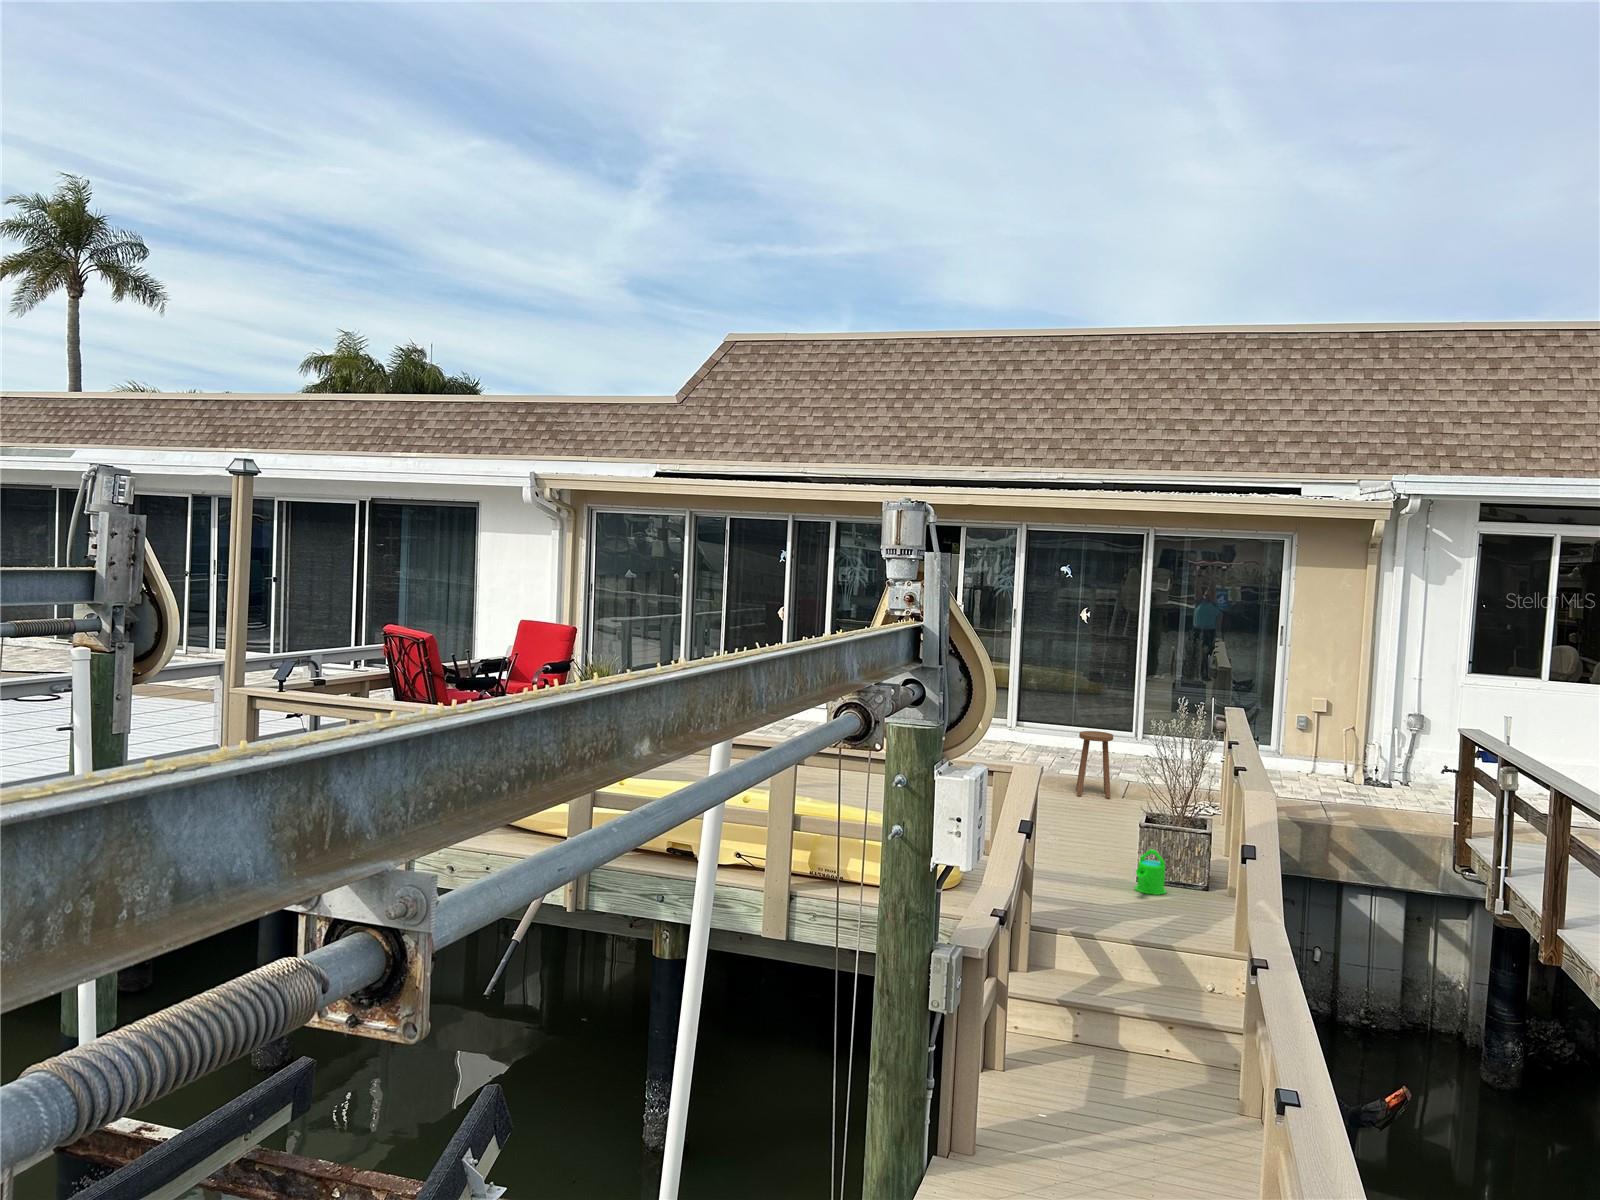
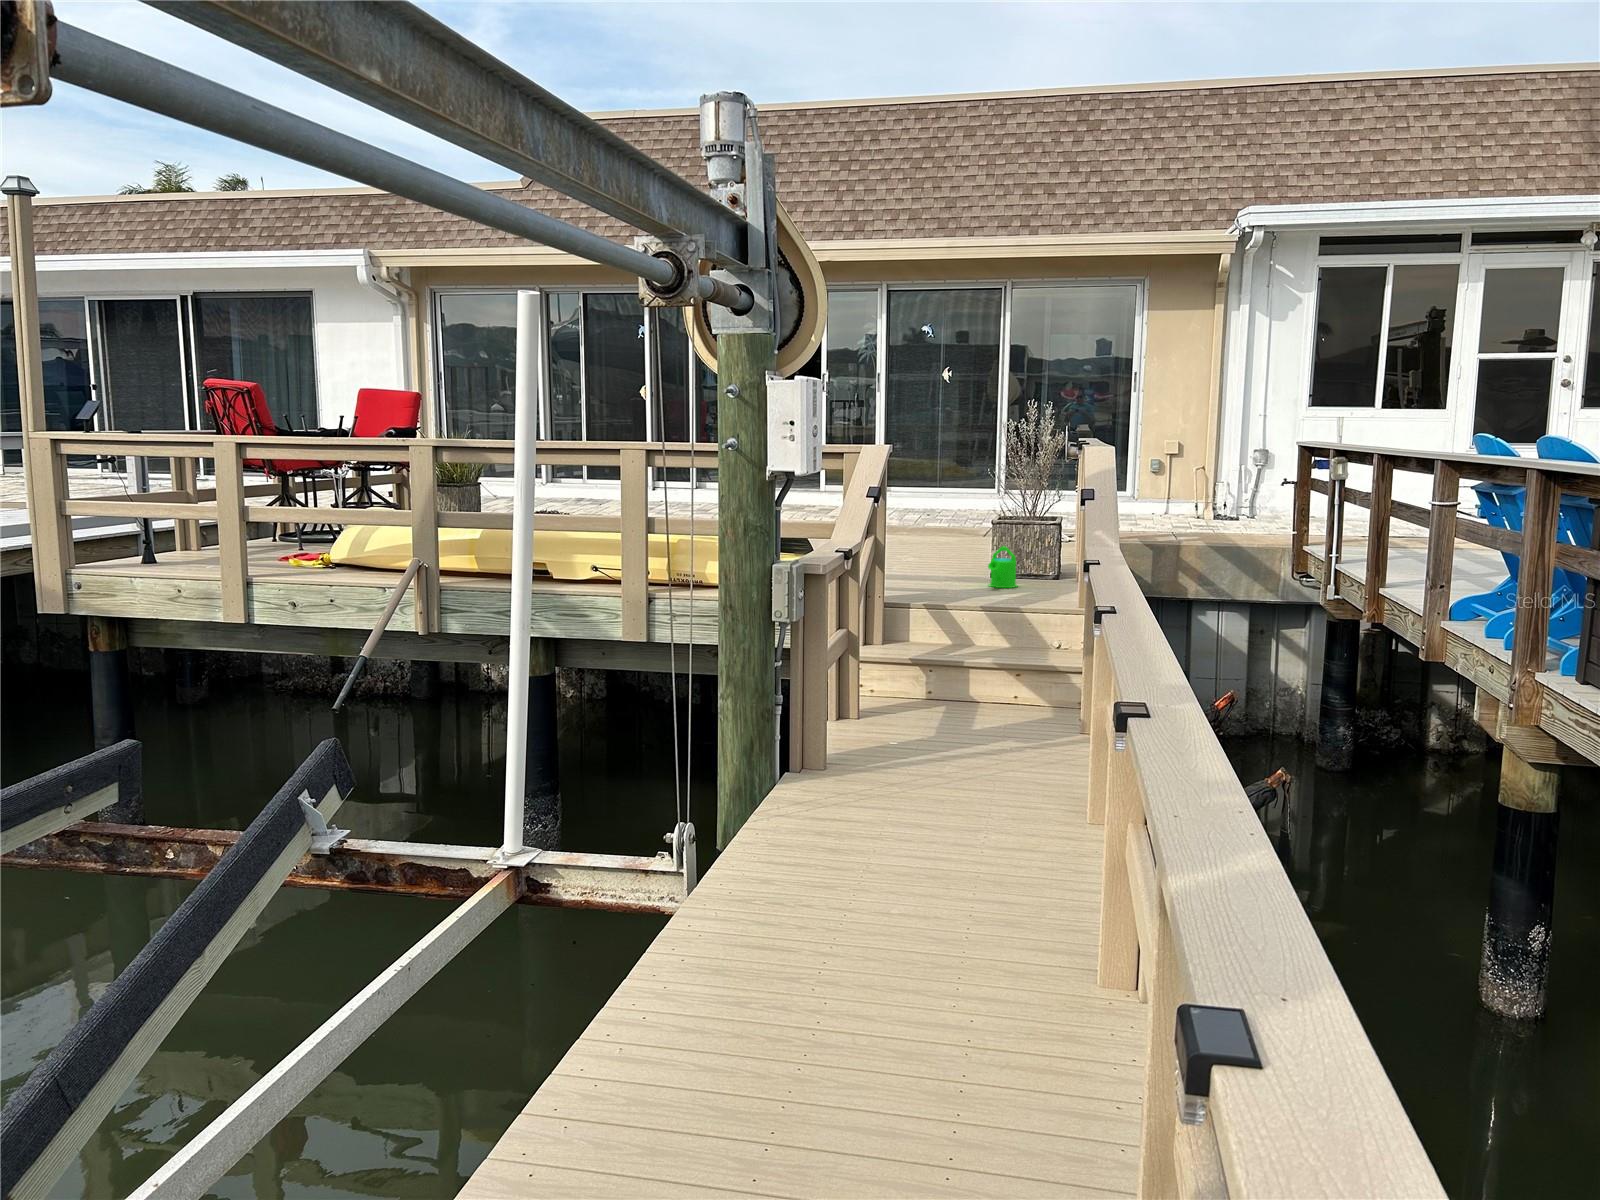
stool: present [1076,731,1113,799] -> none [938,475,972,538]

